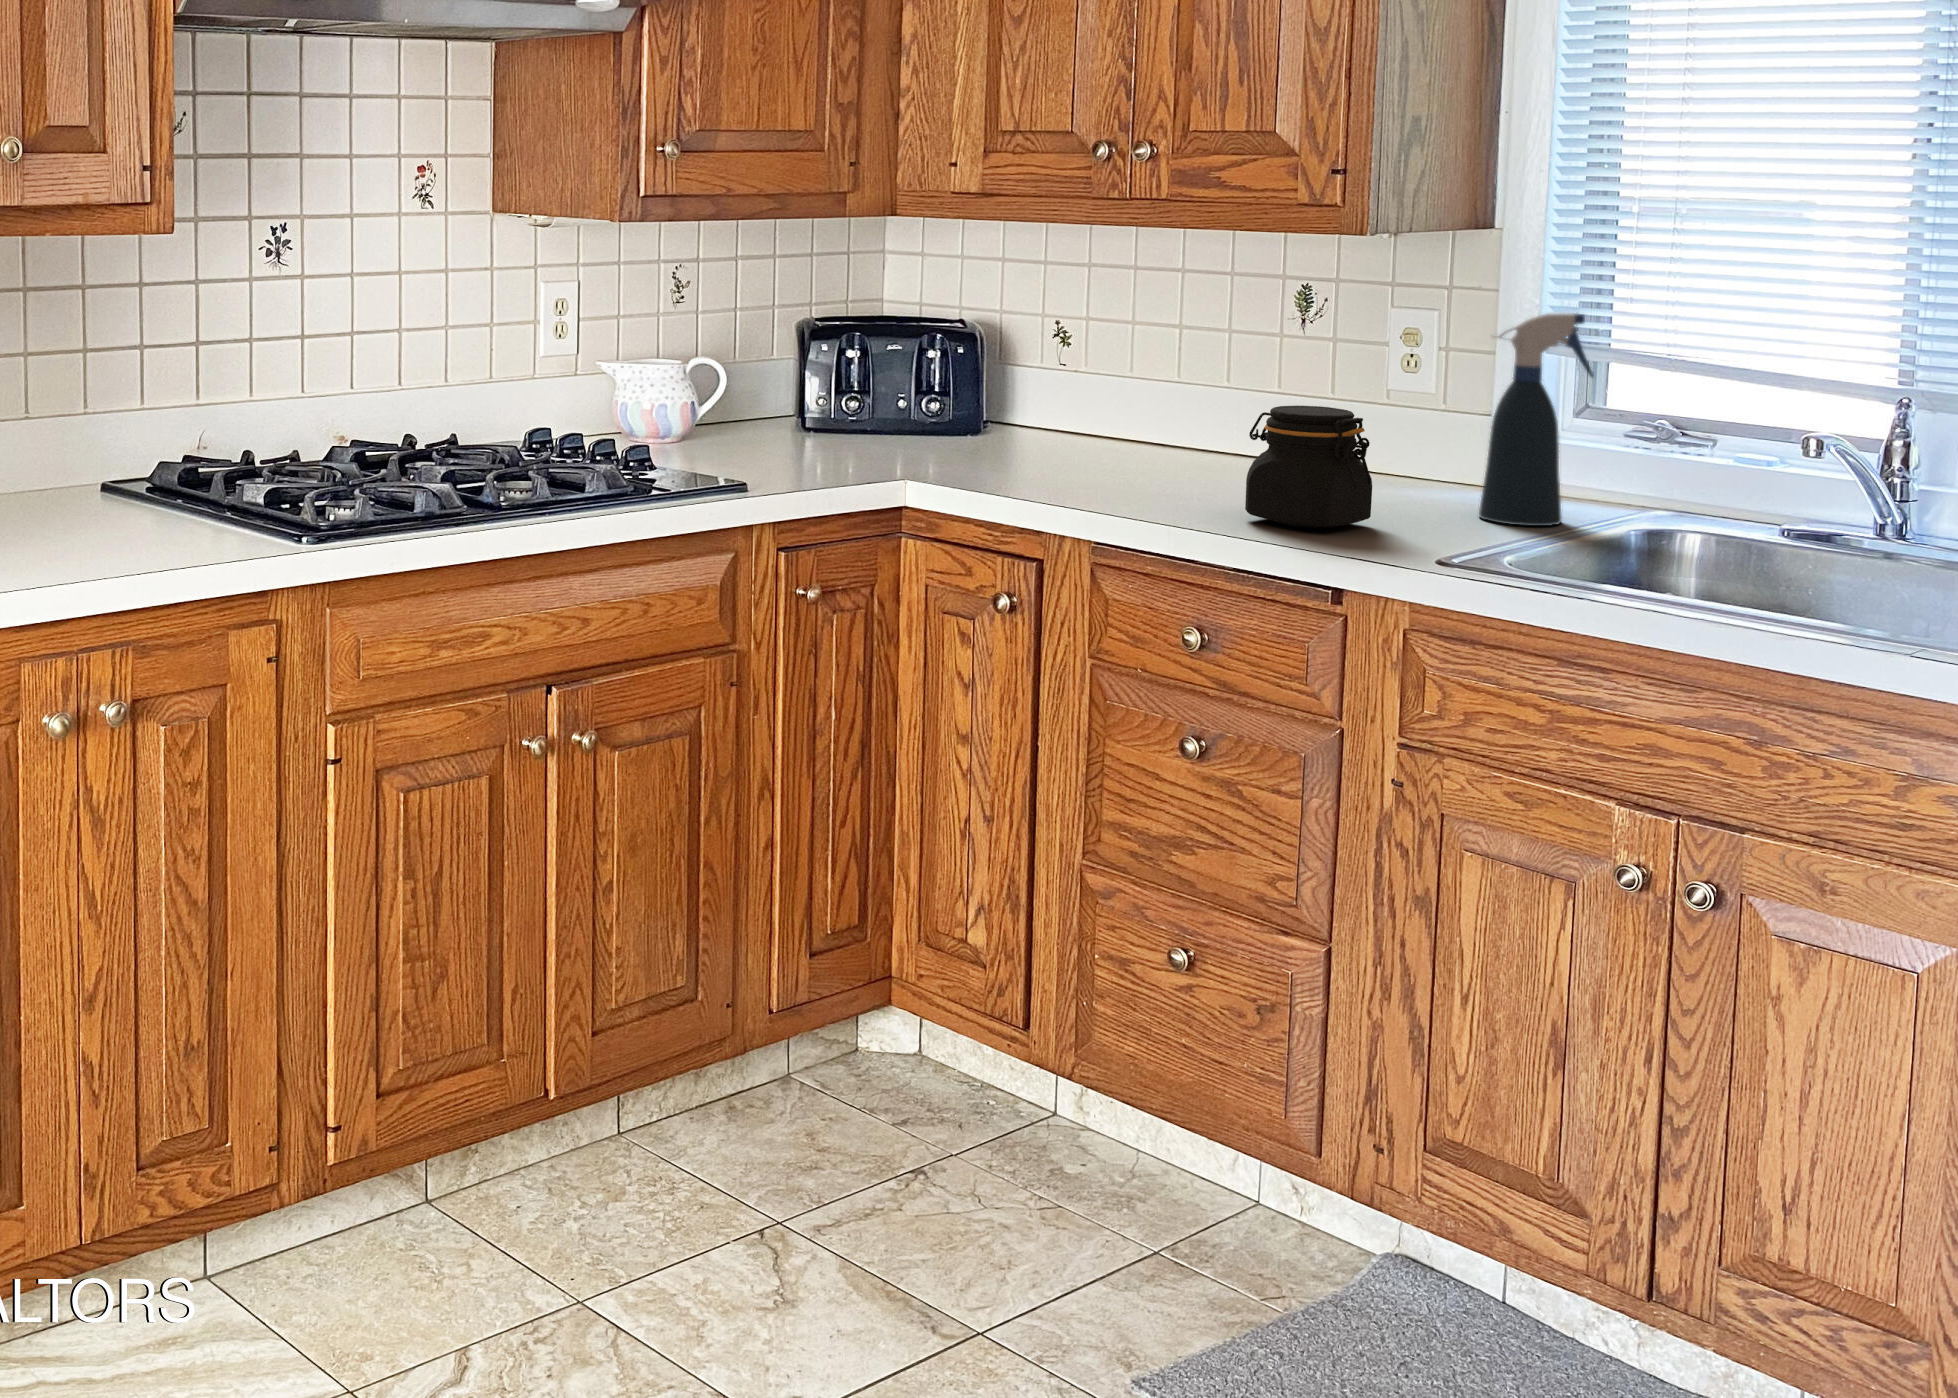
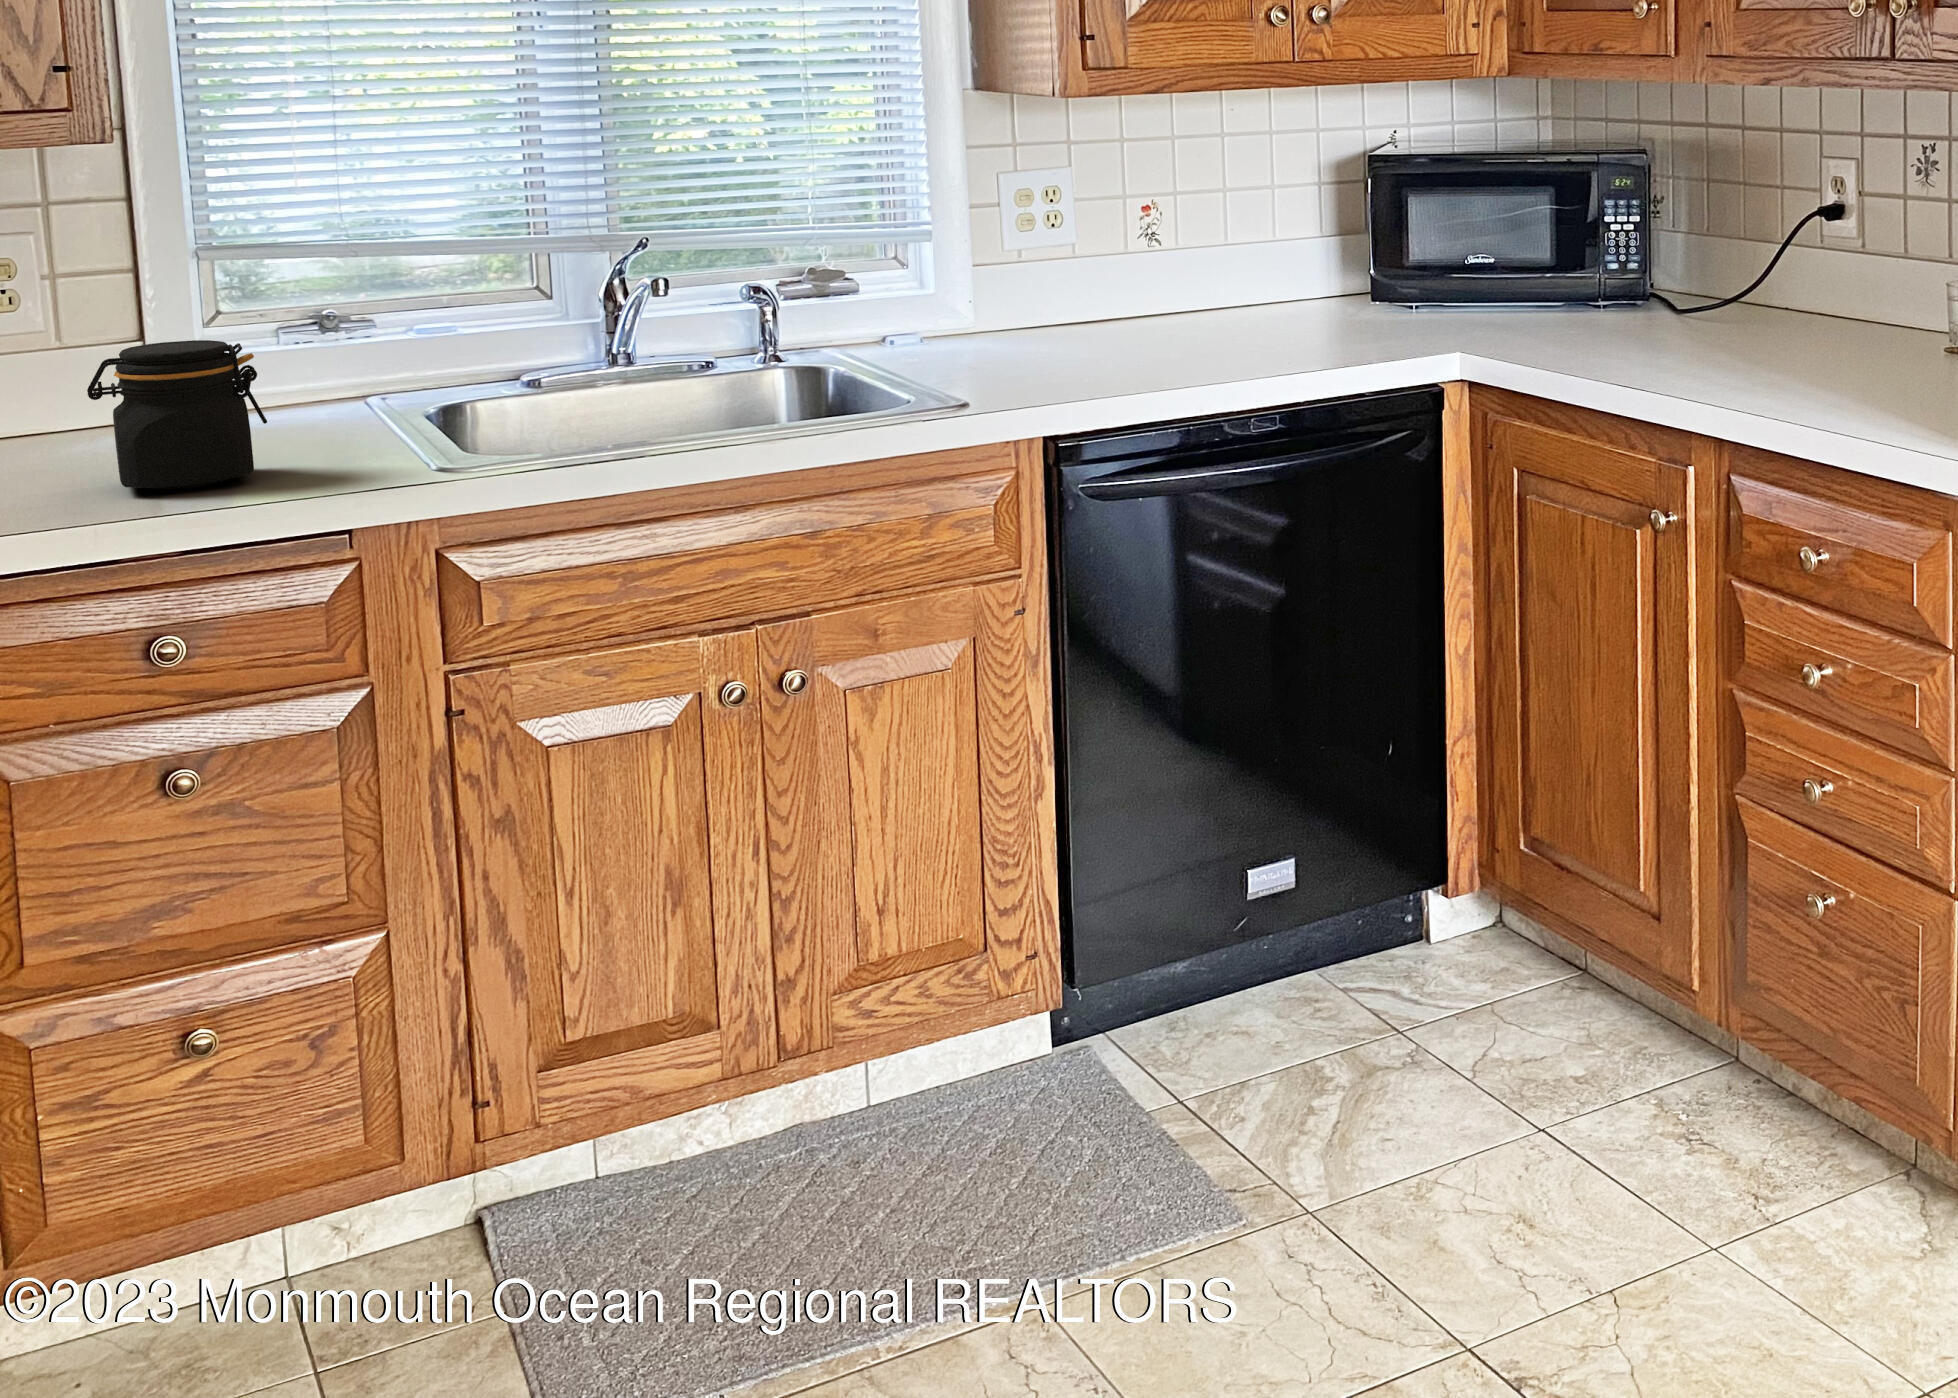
spray bottle: present [1479,313,1594,526] -> none [250,200,347,439]

